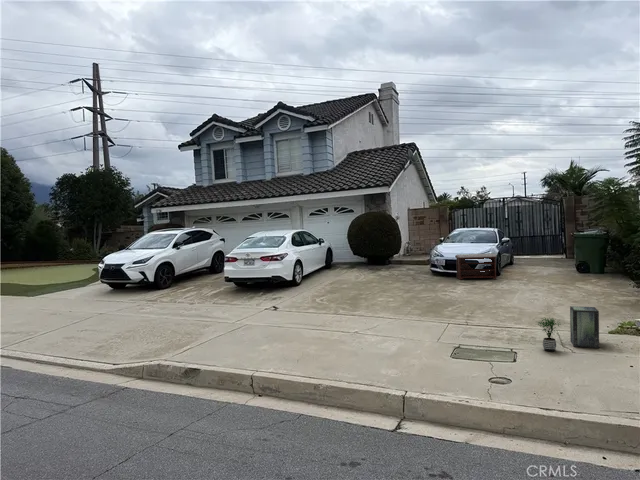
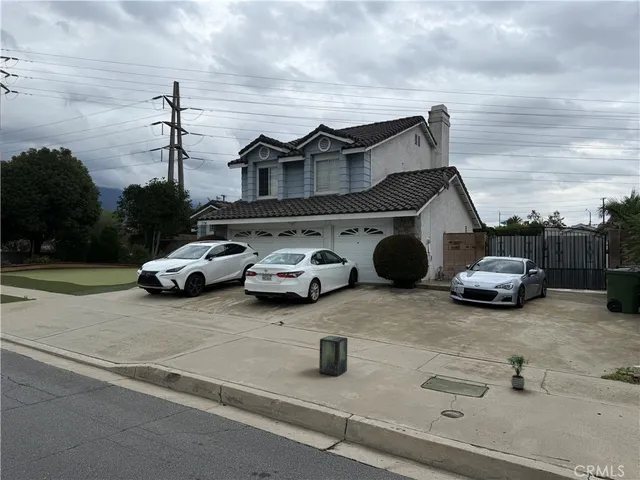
bench: present [455,253,497,280] -> none [474,283,517,312]
storage box: present [570,306,599,348] -> present [319,336,347,376]

